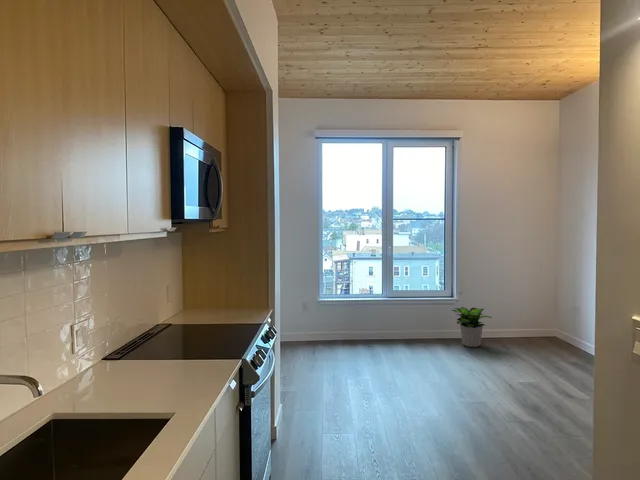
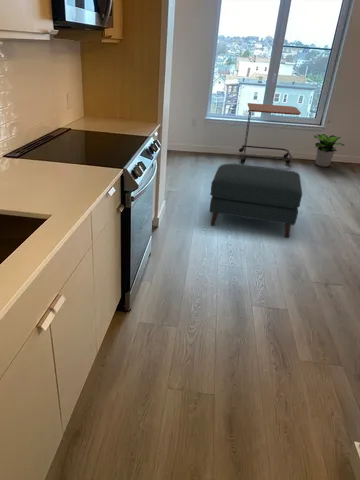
side table: none [362,279,434,354] -> present [239,103,301,164]
ottoman: none [358,353,498,459] -> present [210,164,302,237]

